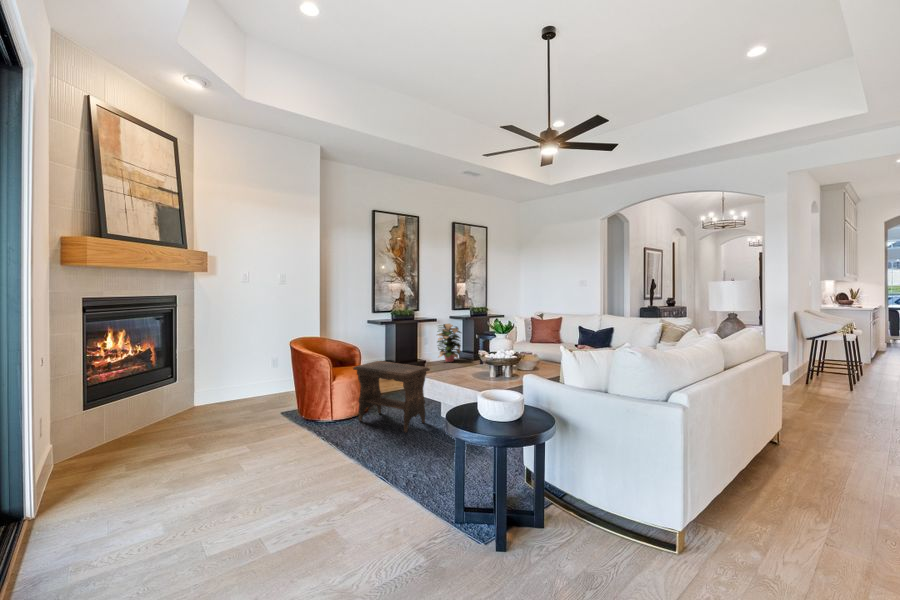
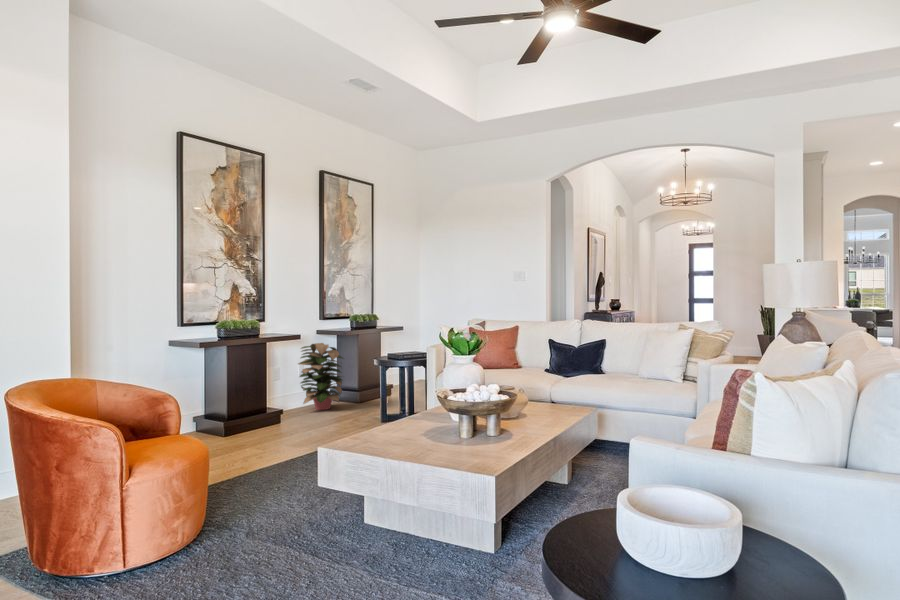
footstool: present [353,361,430,432] -> none [177,422,354,577]

